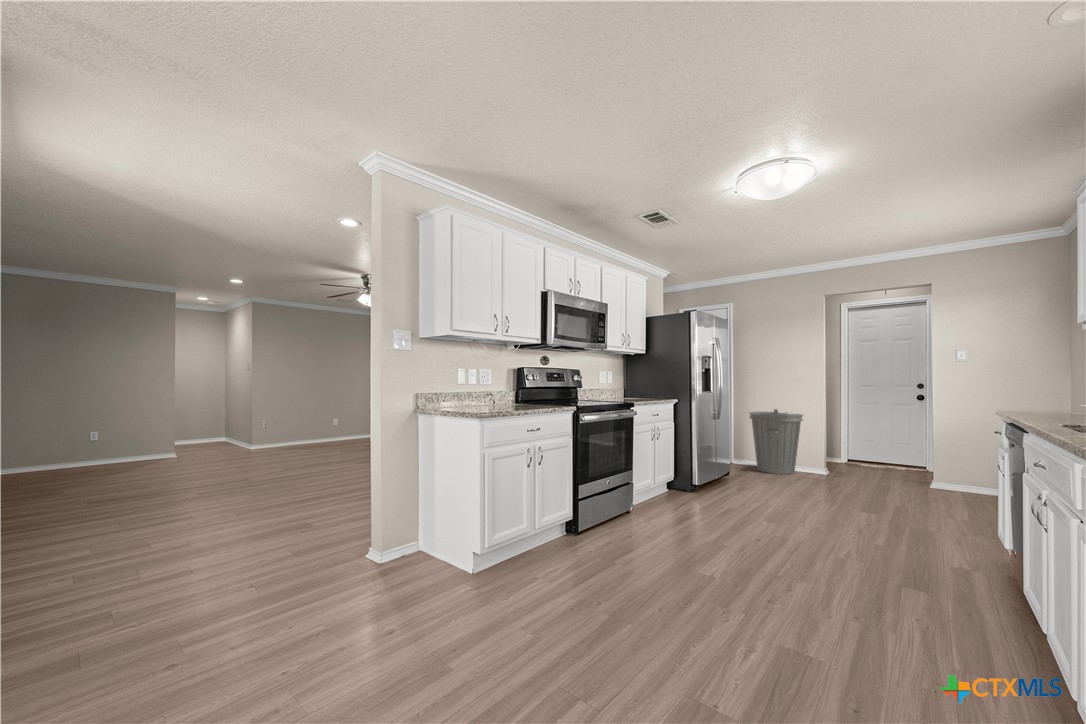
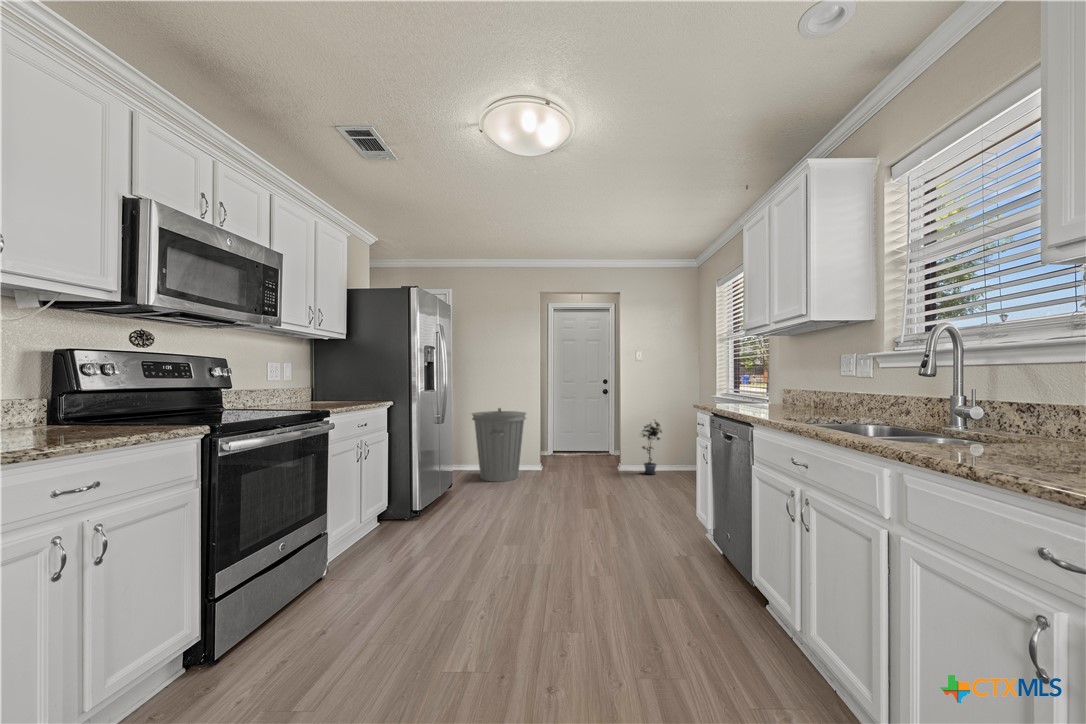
potted plant: none [941,432,976,491] -> present [642,421,662,474]

